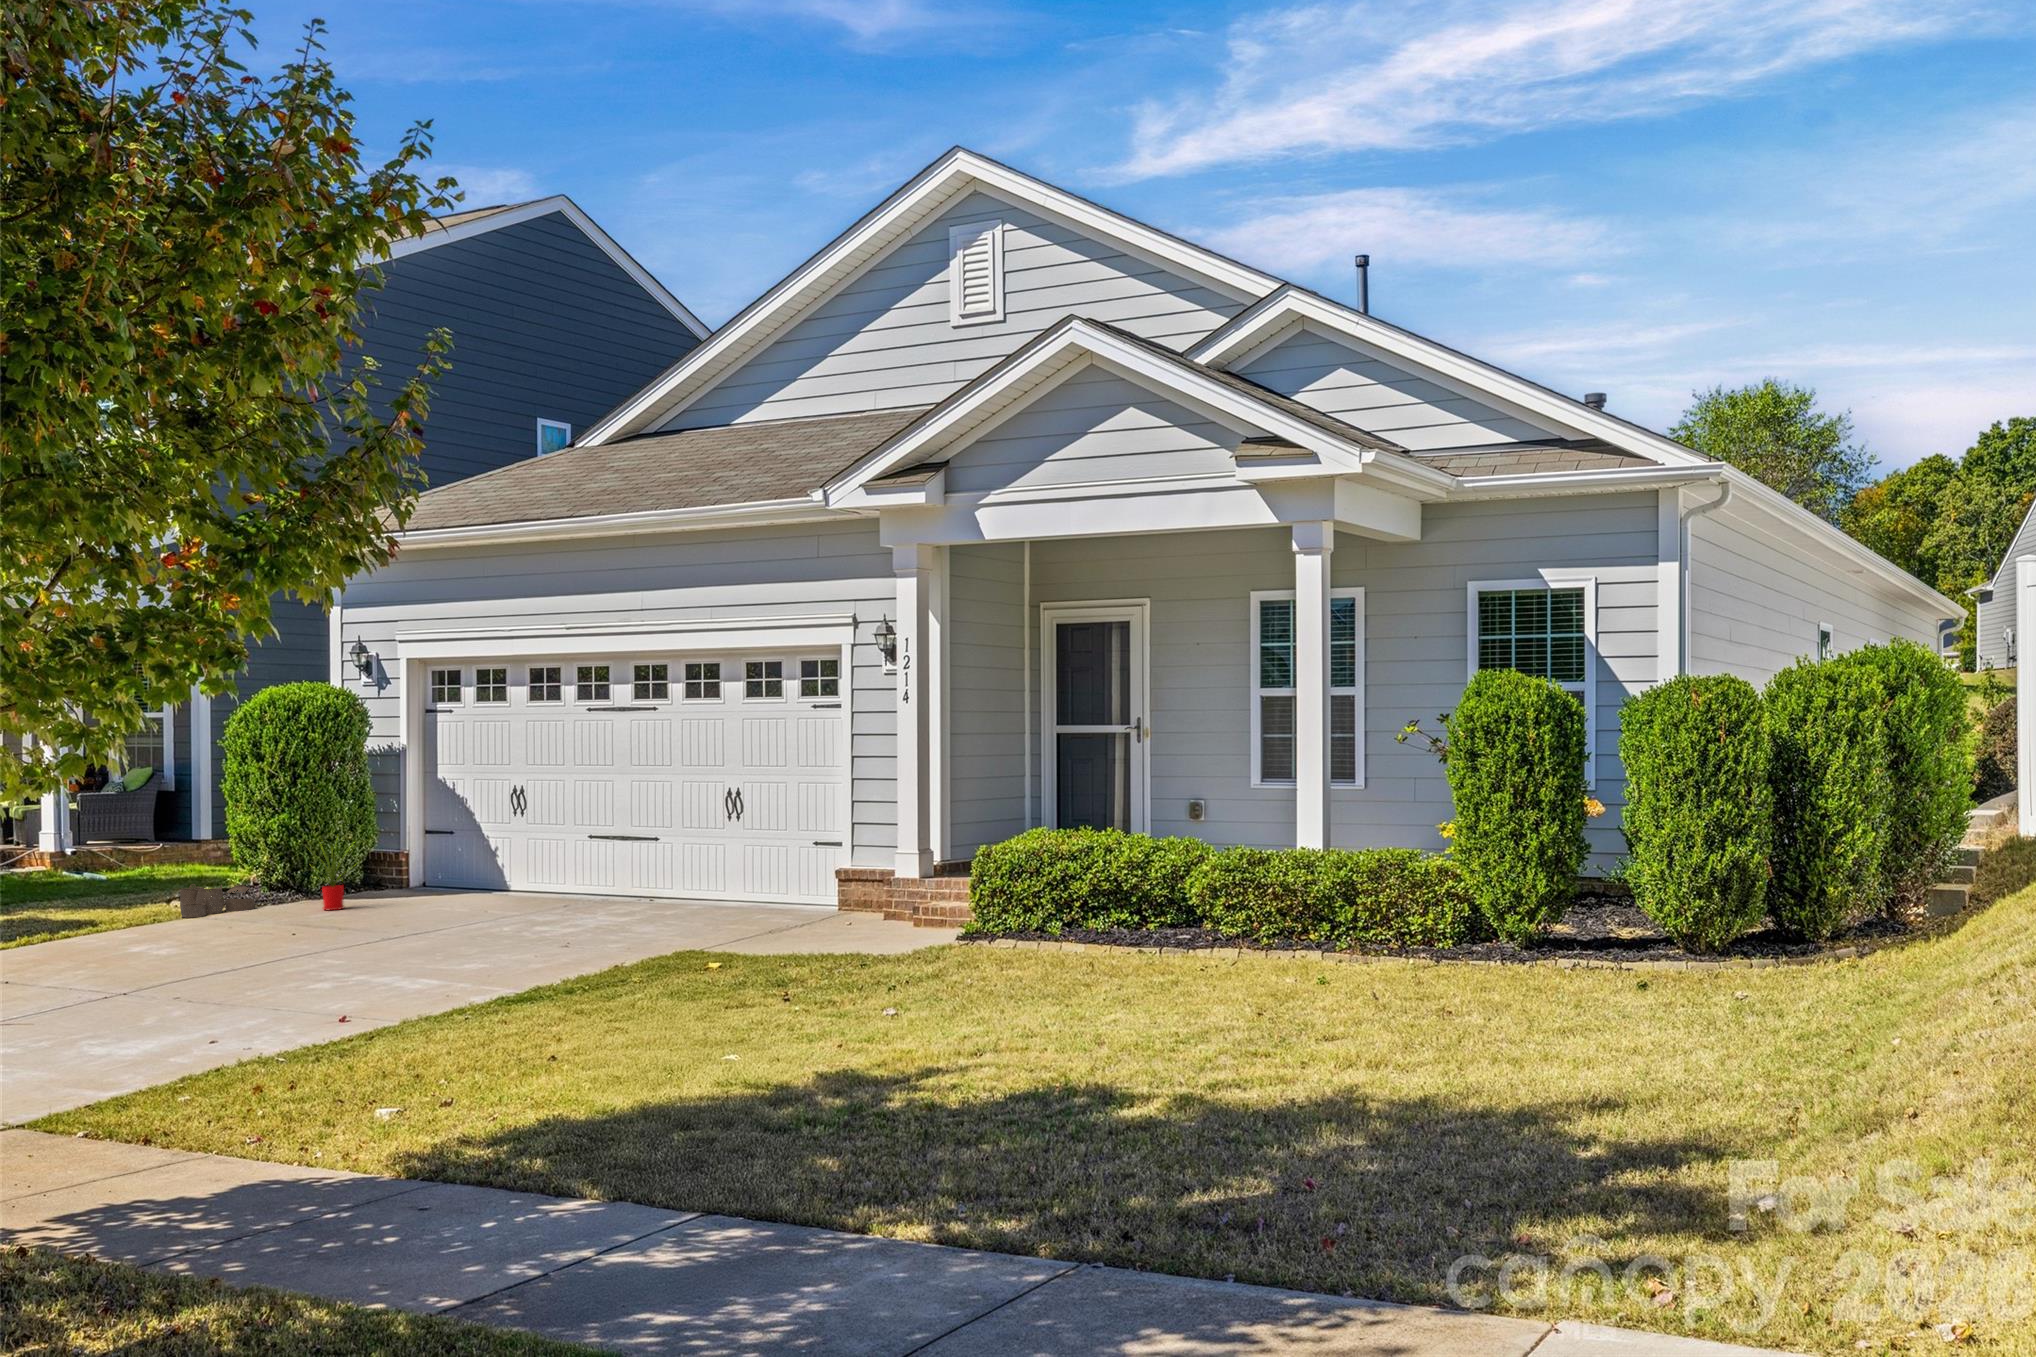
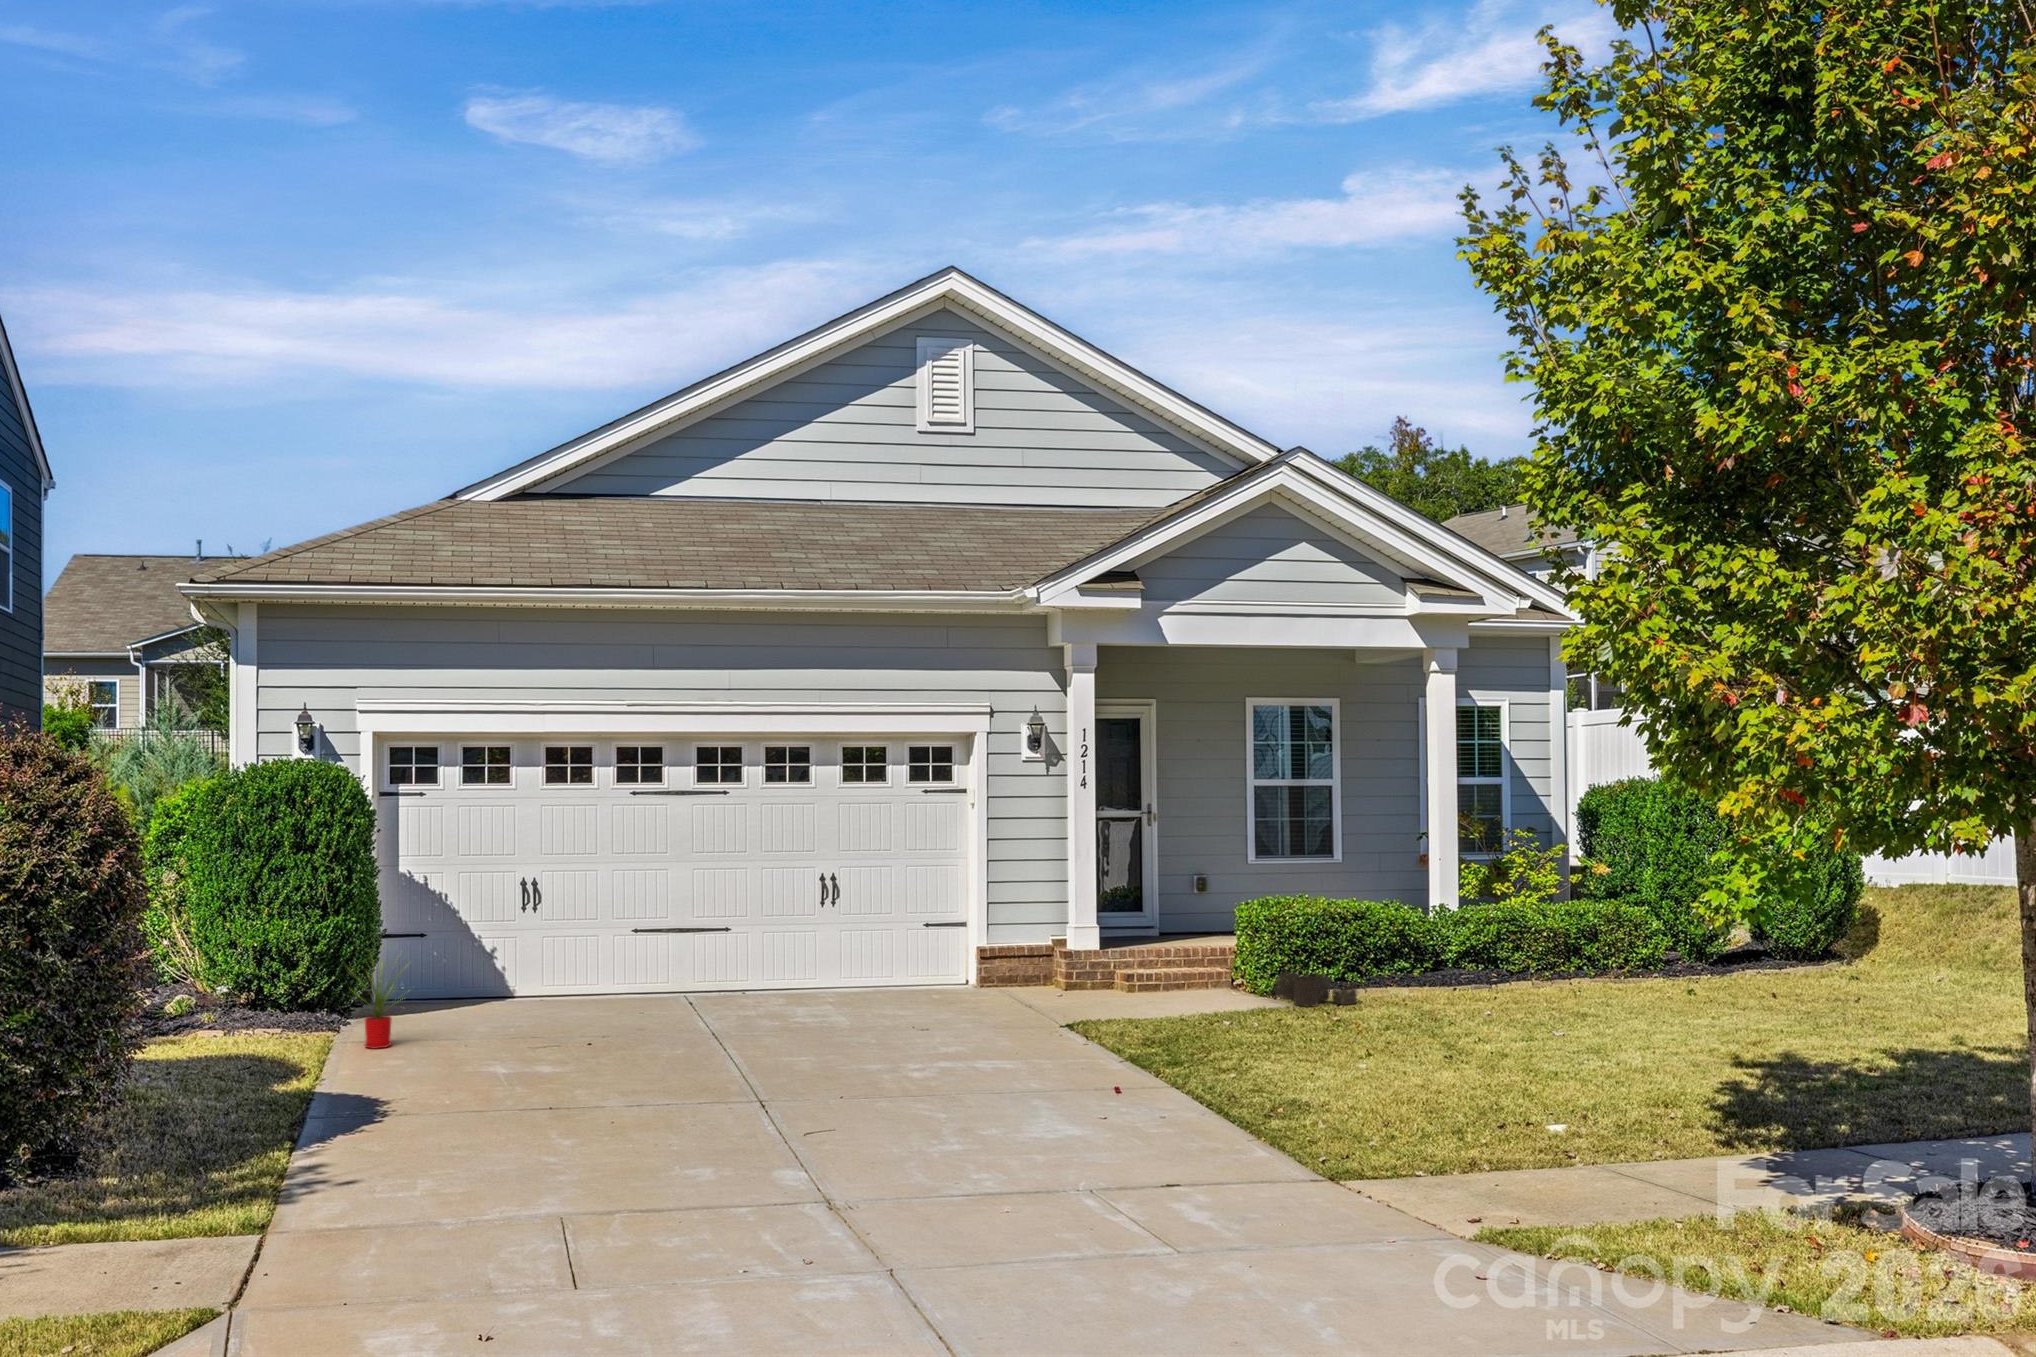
woven basket: present [180,883,255,918] -> present [1275,971,1357,1007]

